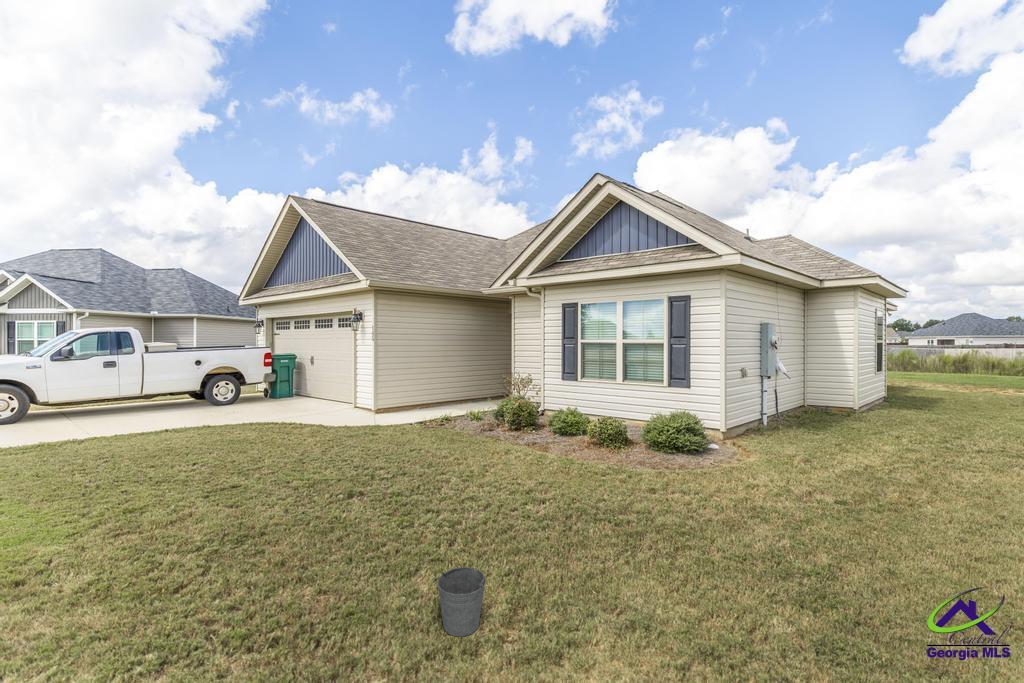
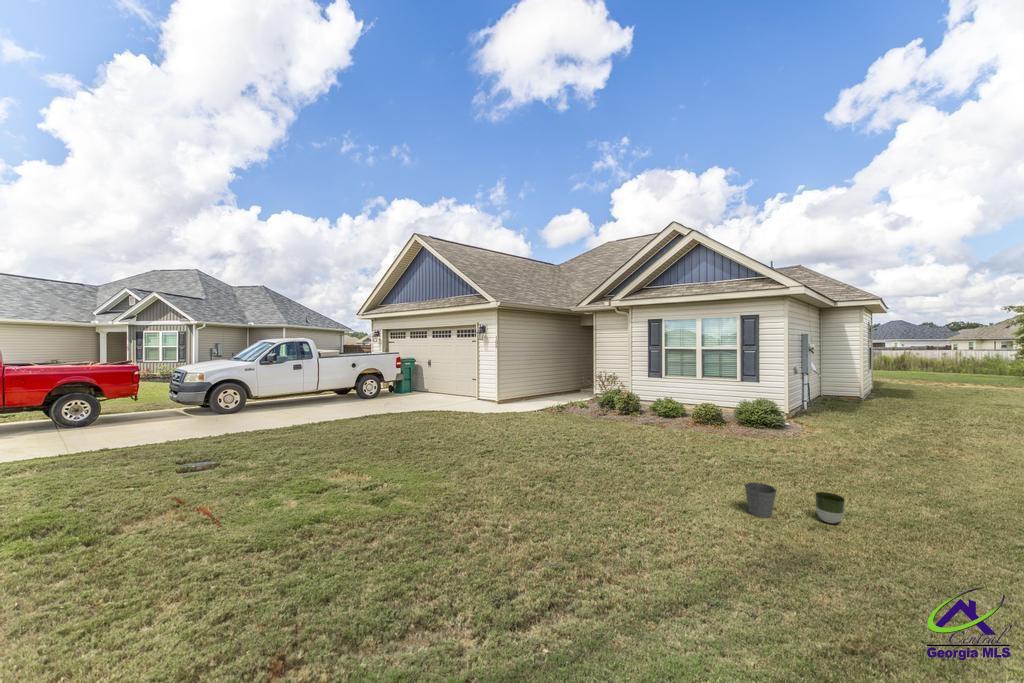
planter: none [543,593,586,656] -> present [815,492,845,523]

